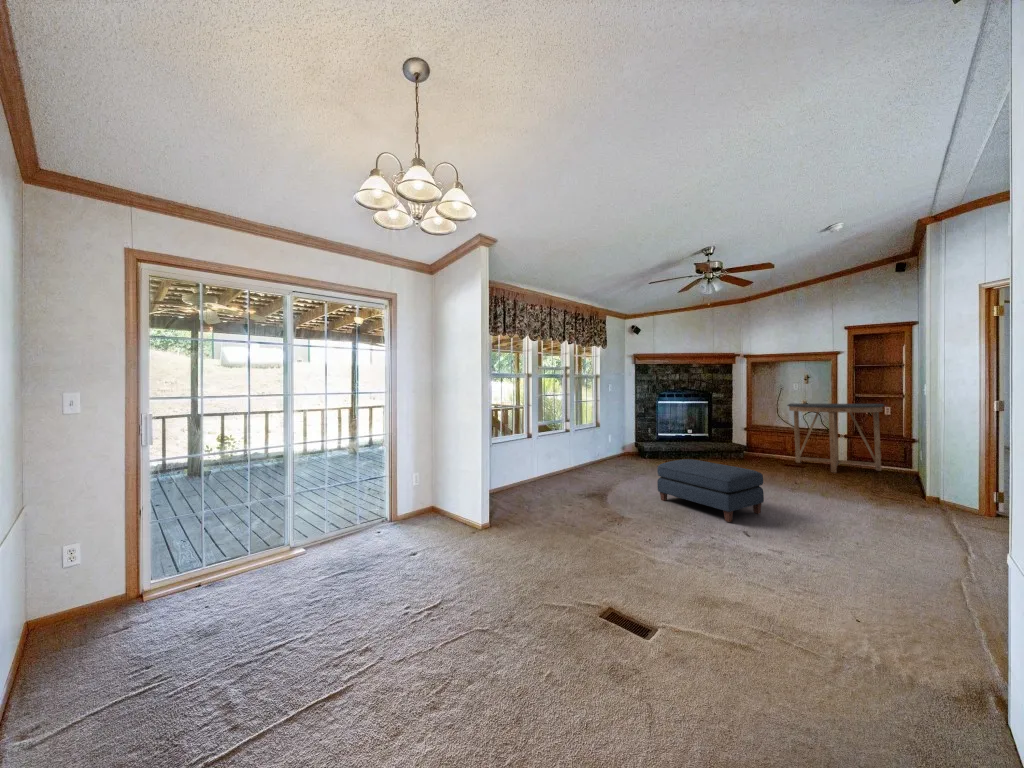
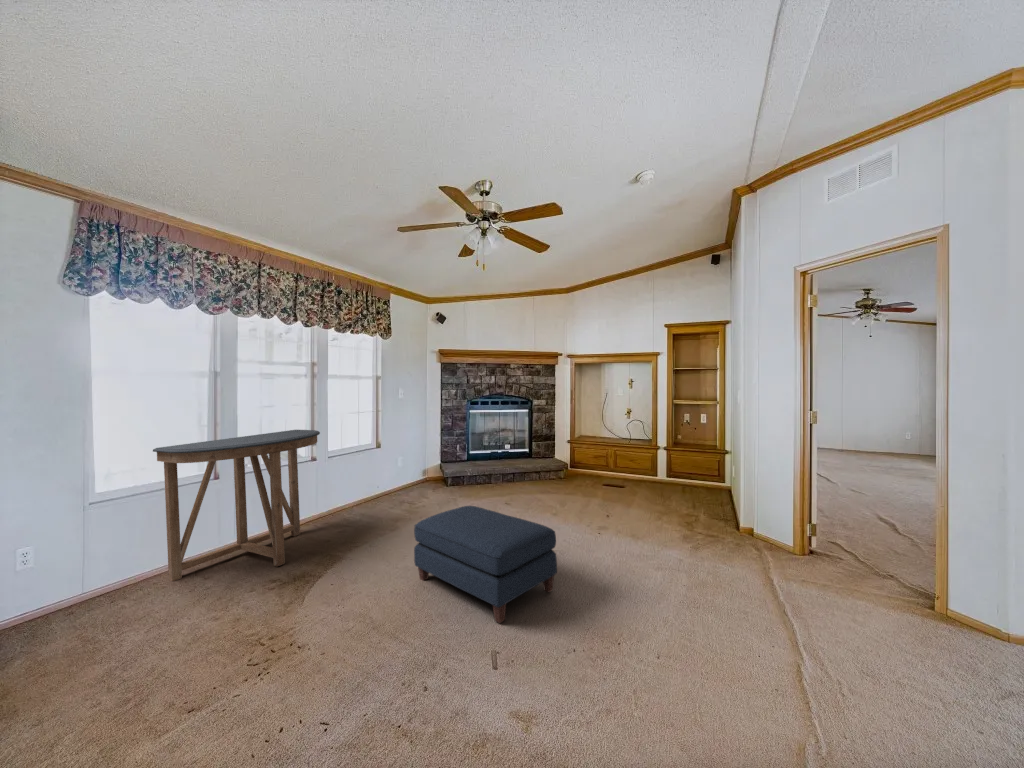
console table: present [788,403,884,473] -> present [153,430,320,582]

